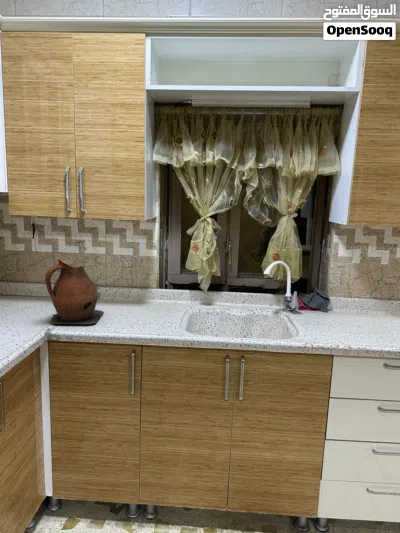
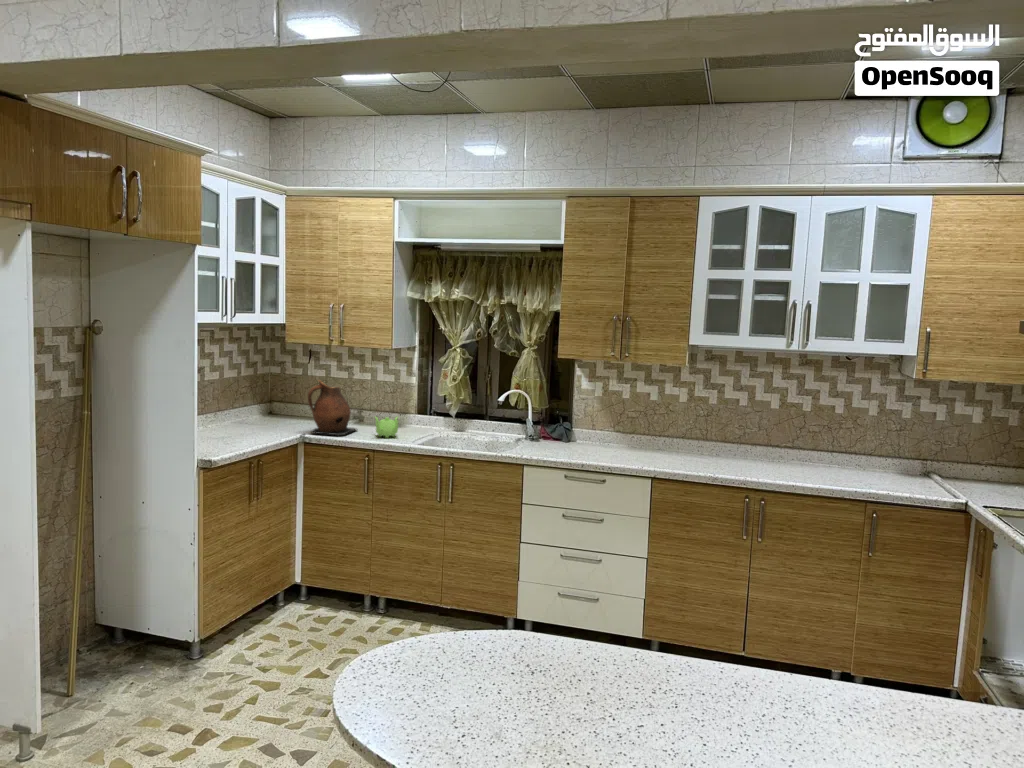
teapot: none [127,296,162,323] -> present [375,417,399,438]

